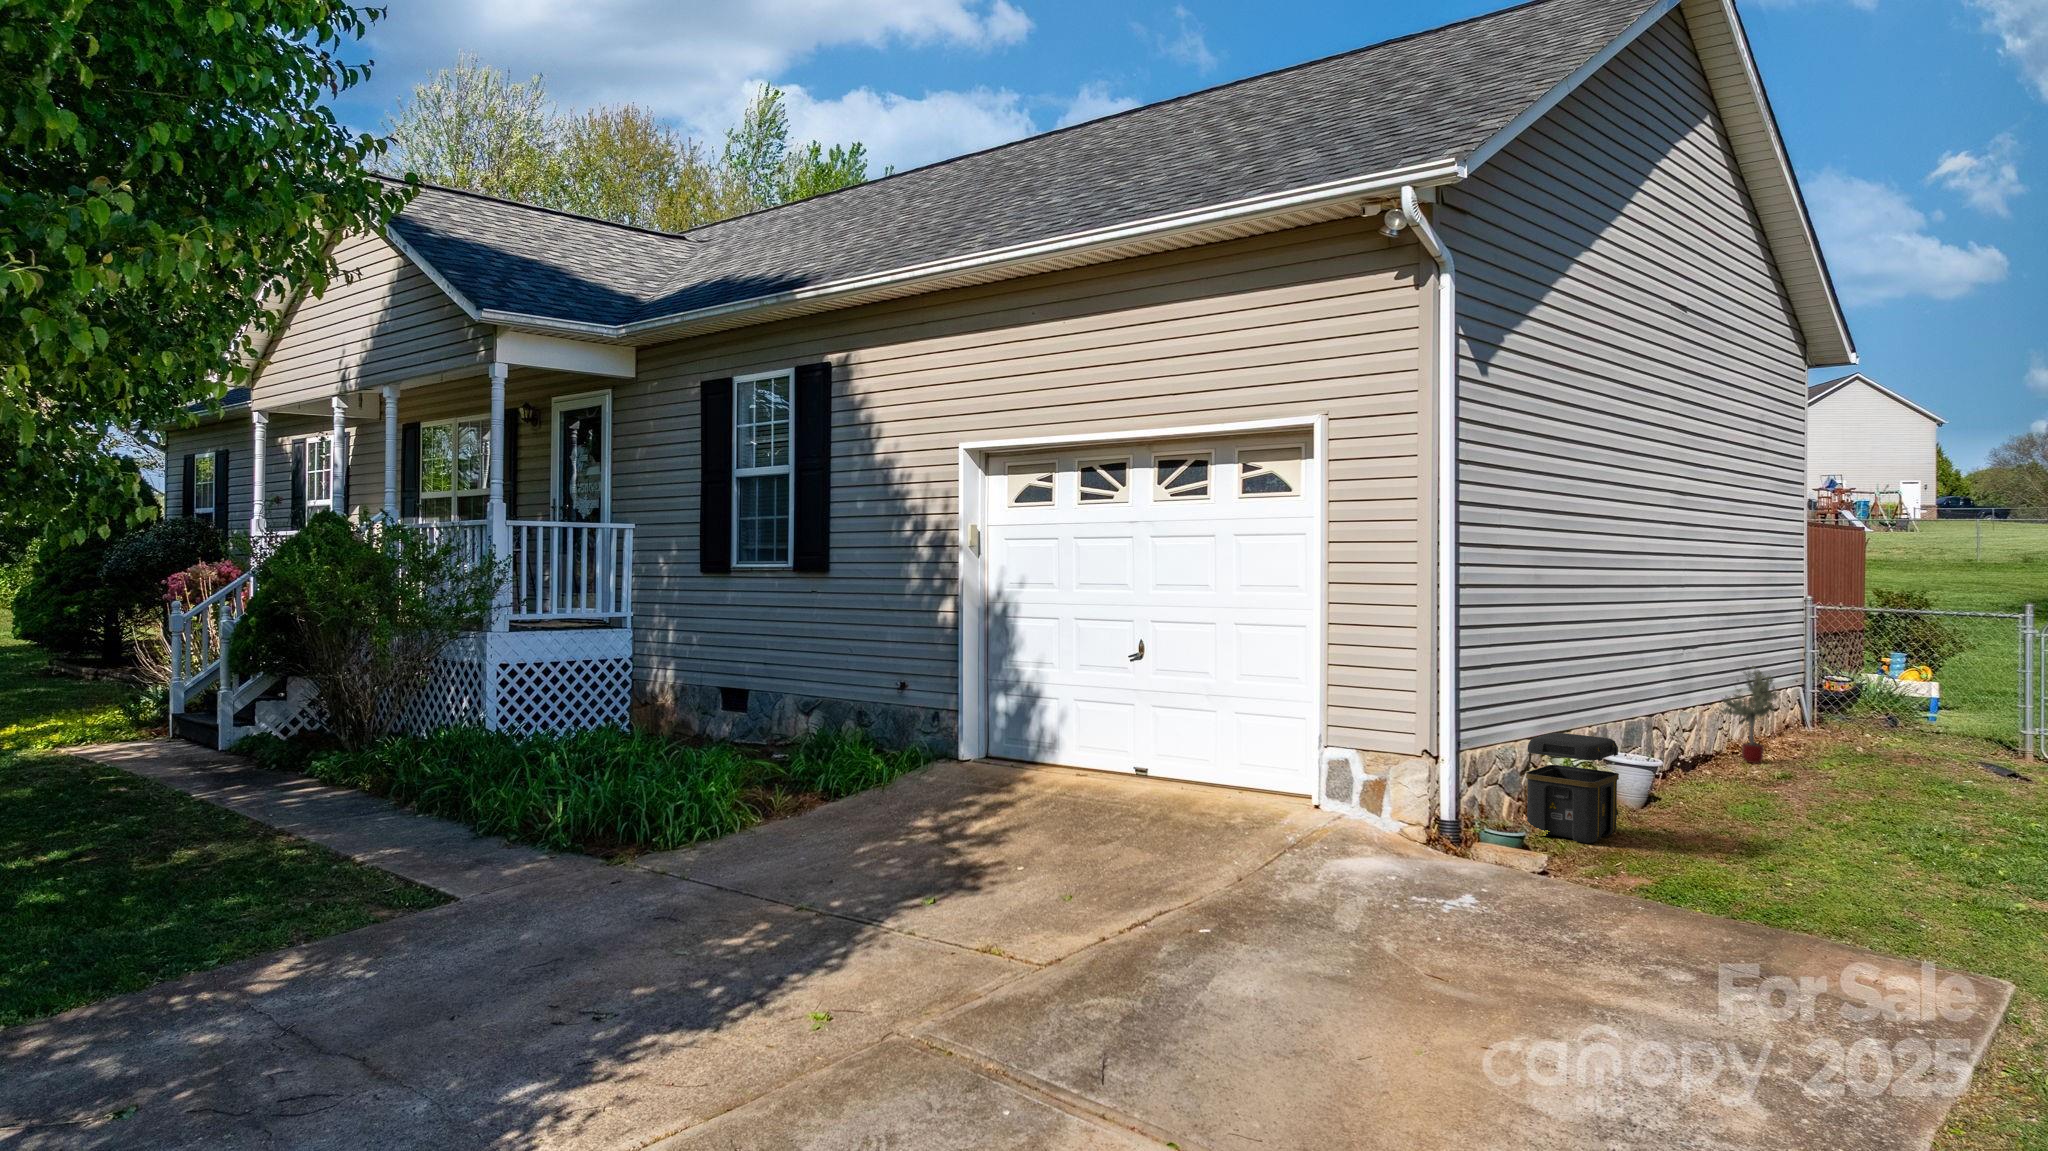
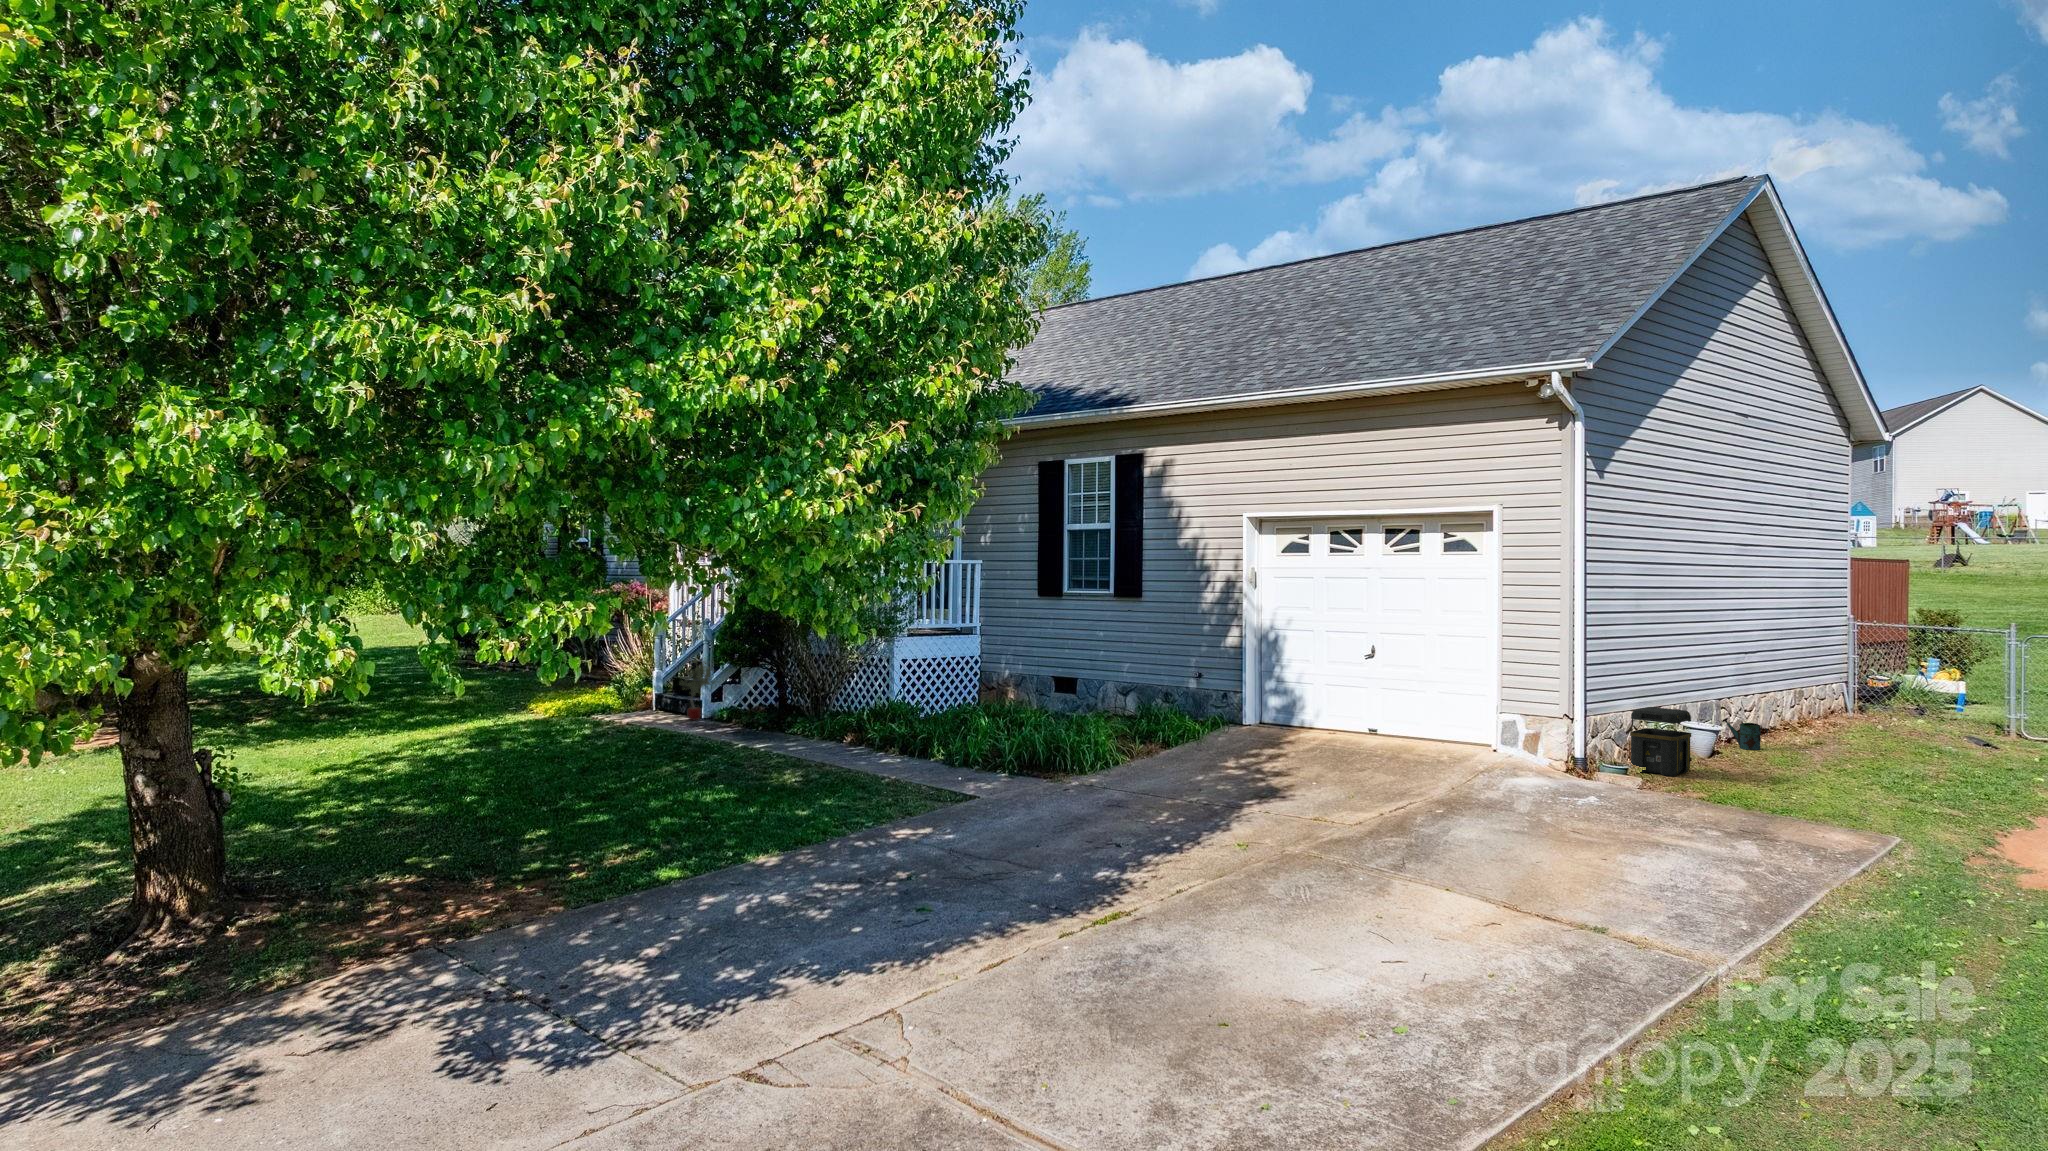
potted tree: present [1722,666,1777,763] -> present [680,659,715,720]
watering can: none [1655,742,1722,789] -> present [1722,718,1768,750]

